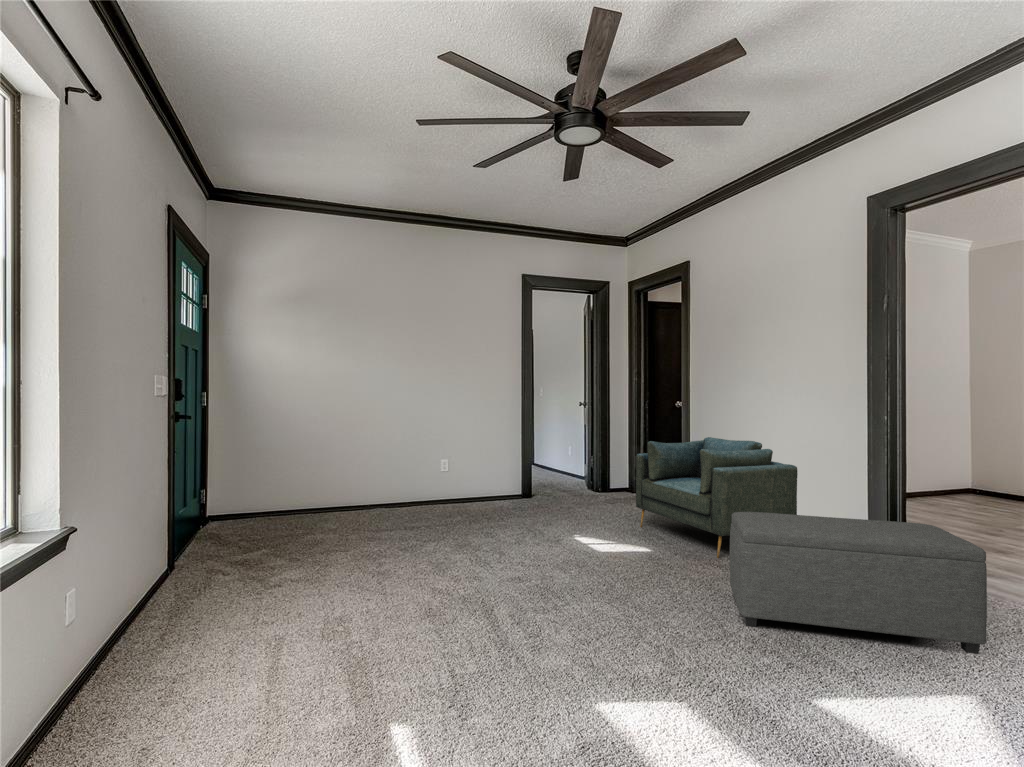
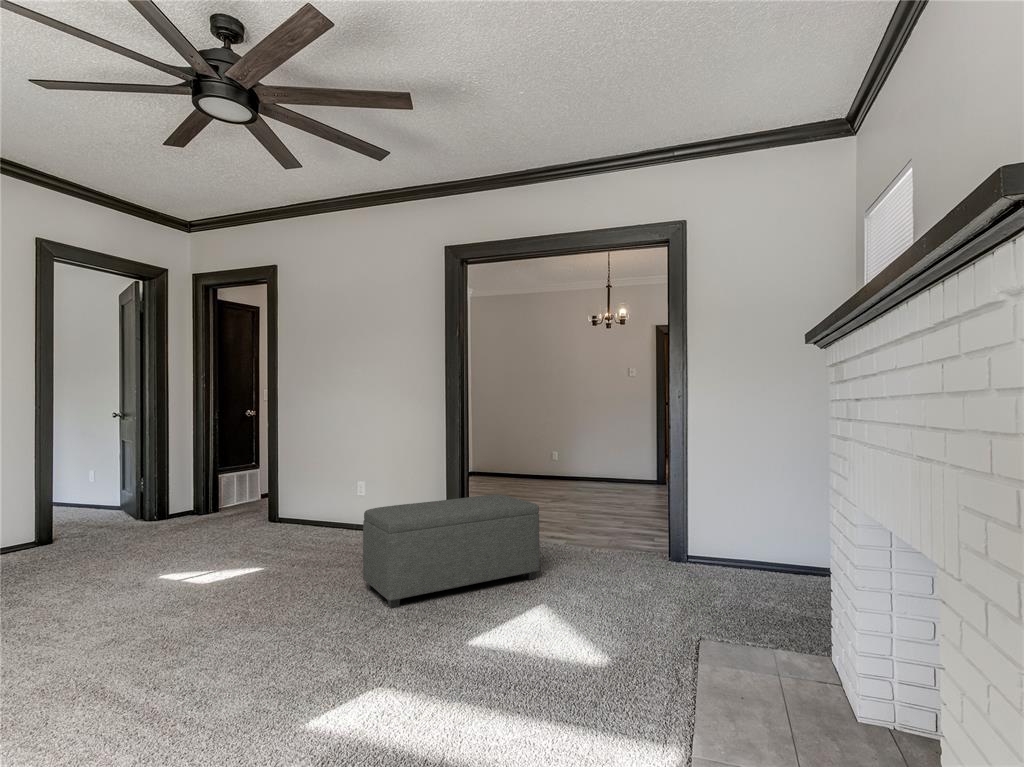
armchair: present [636,437,798,558] -> none [229,444,391,560]

